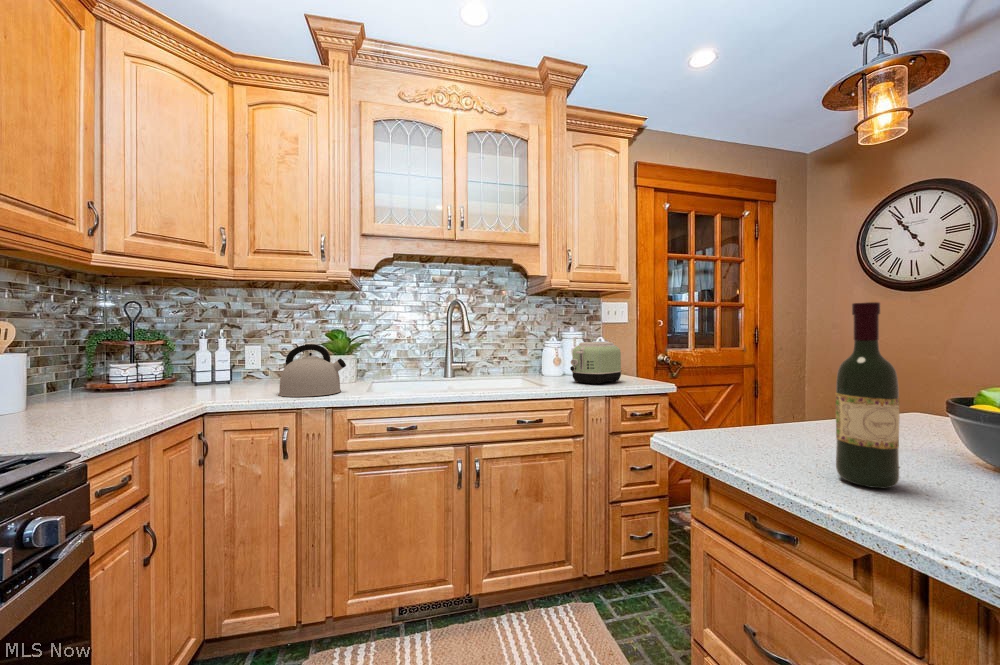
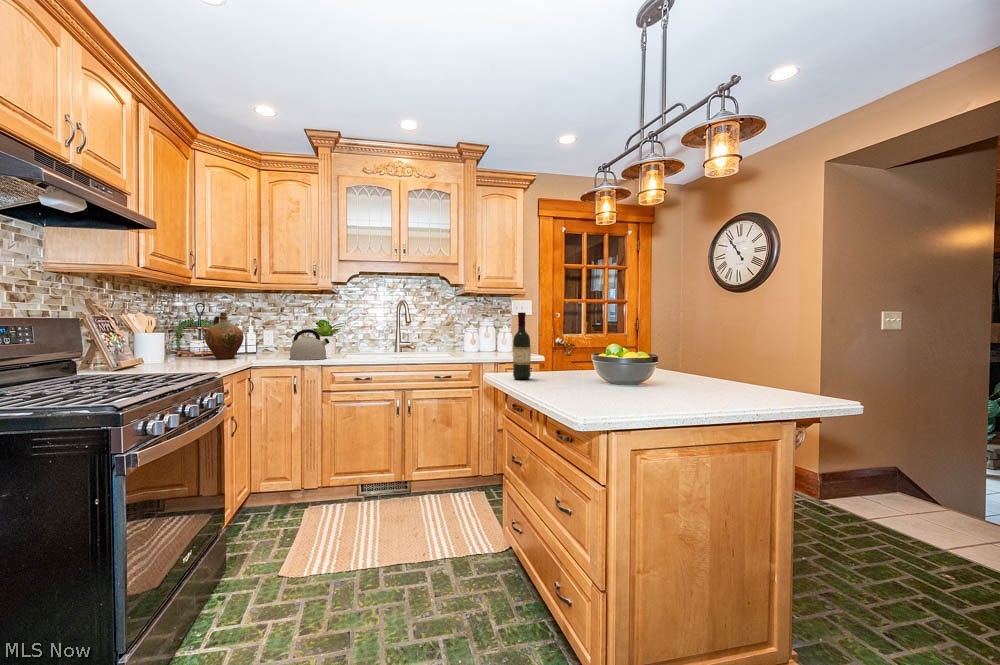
ceramic jug: none [133,316,203,395] -> present [205,312,244,359]
toaster: present [570,342,622,384] -> none [477,329,513,356]

